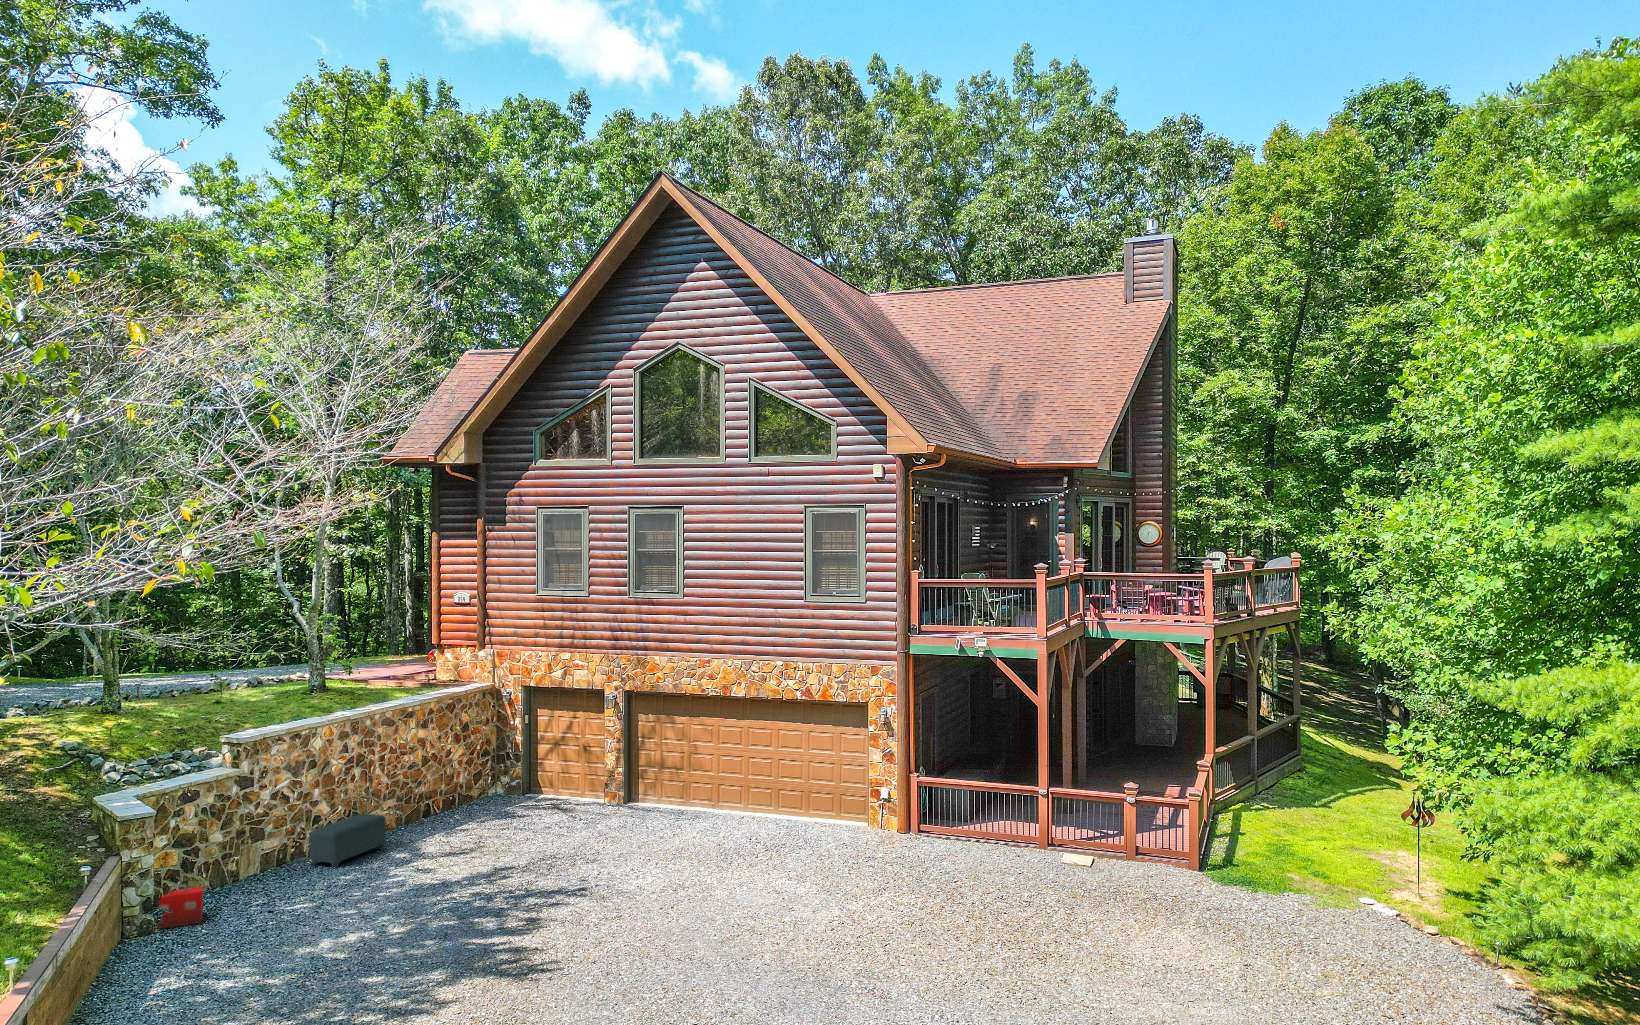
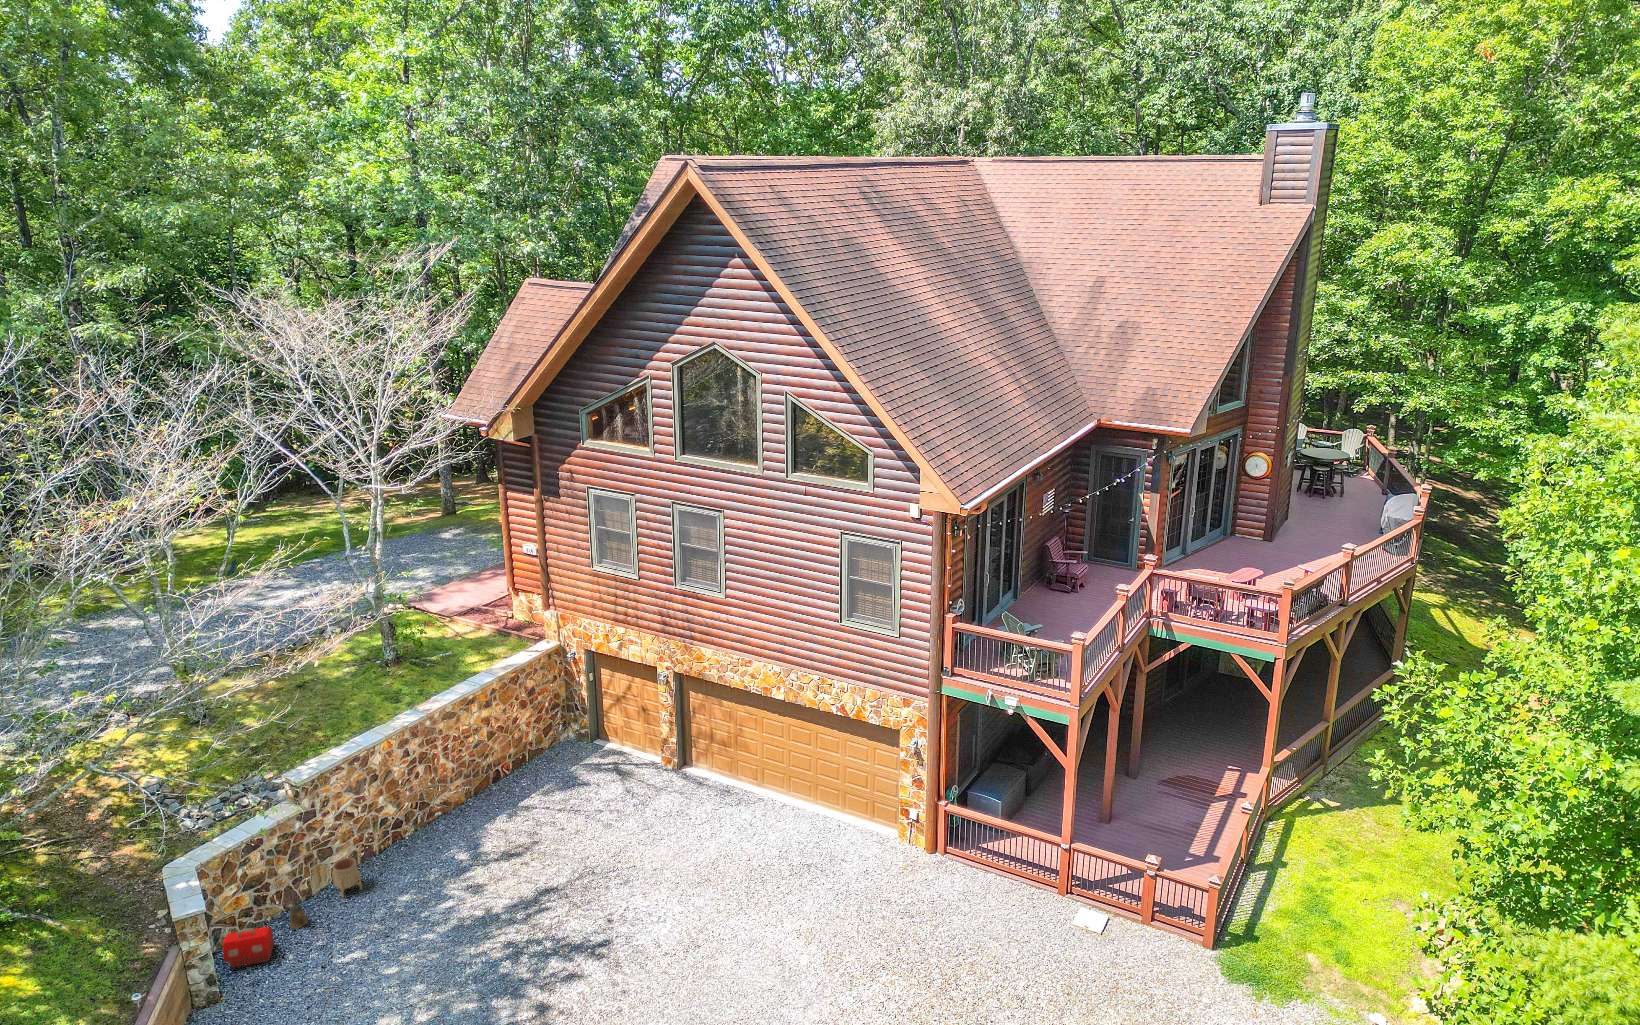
bench: present [309,813,386,868] -> none [377,803,451,869]
planter: none [262,845,294,886] -> present [332,858,362,897]
watering can: none [215,879,249,905] -> present [287,905,310,929]

